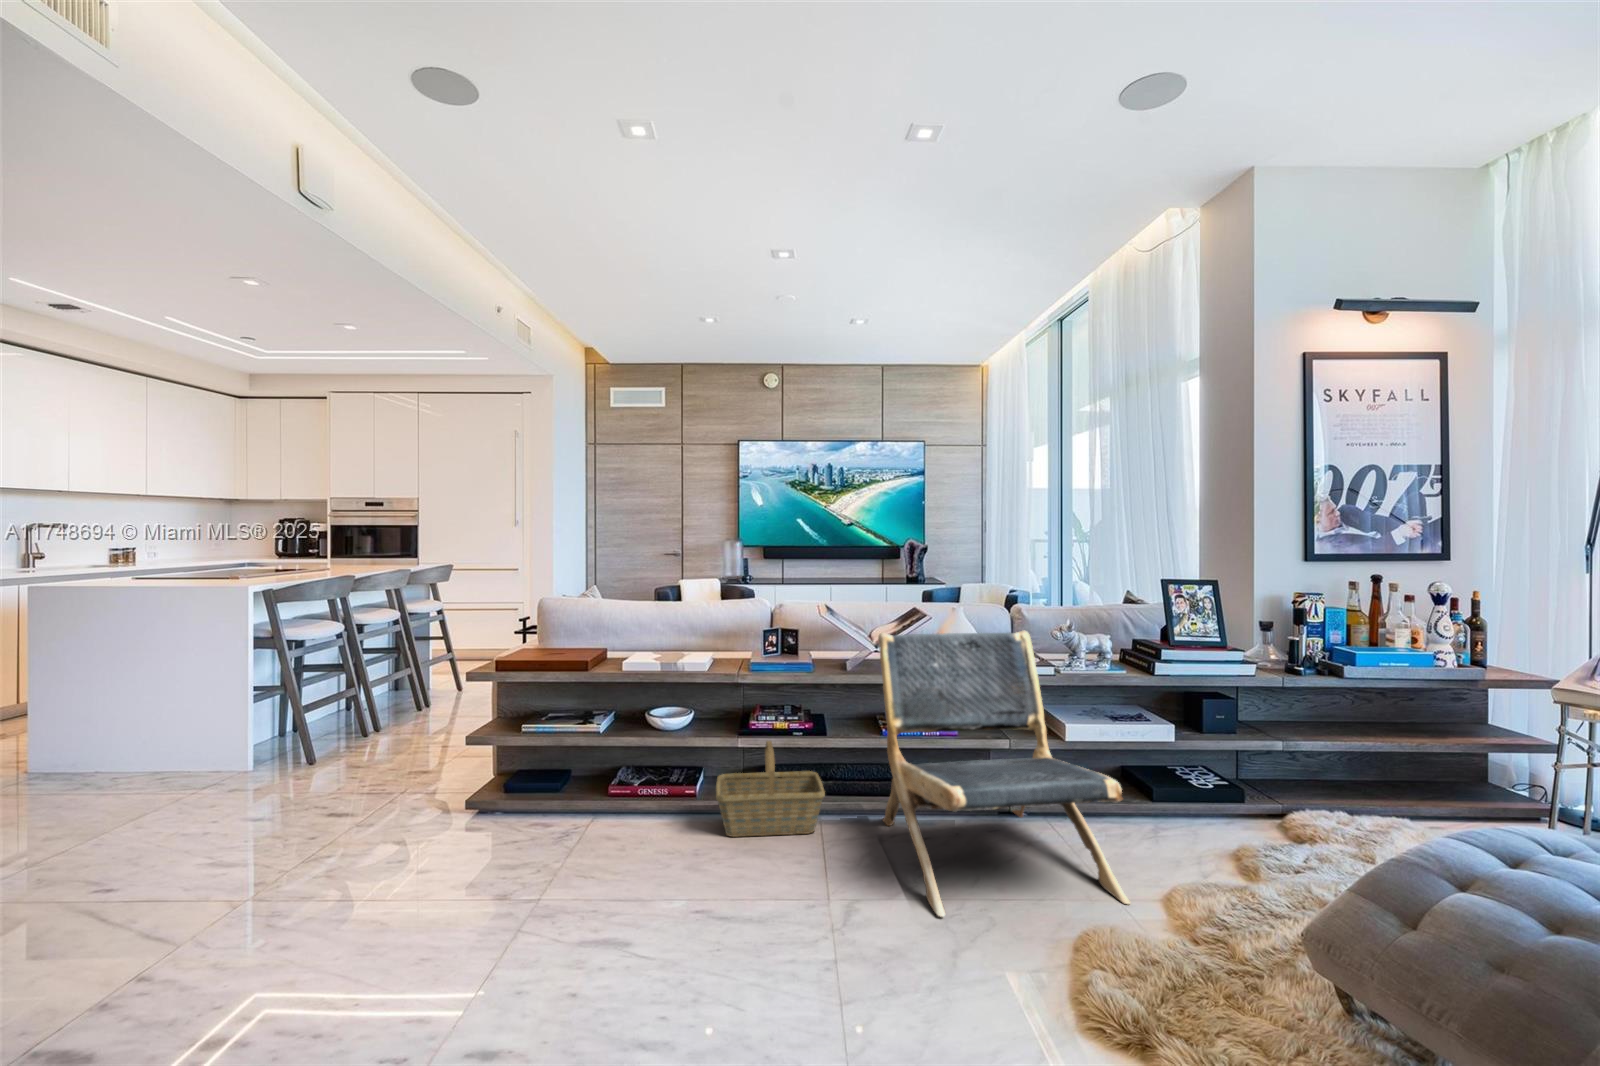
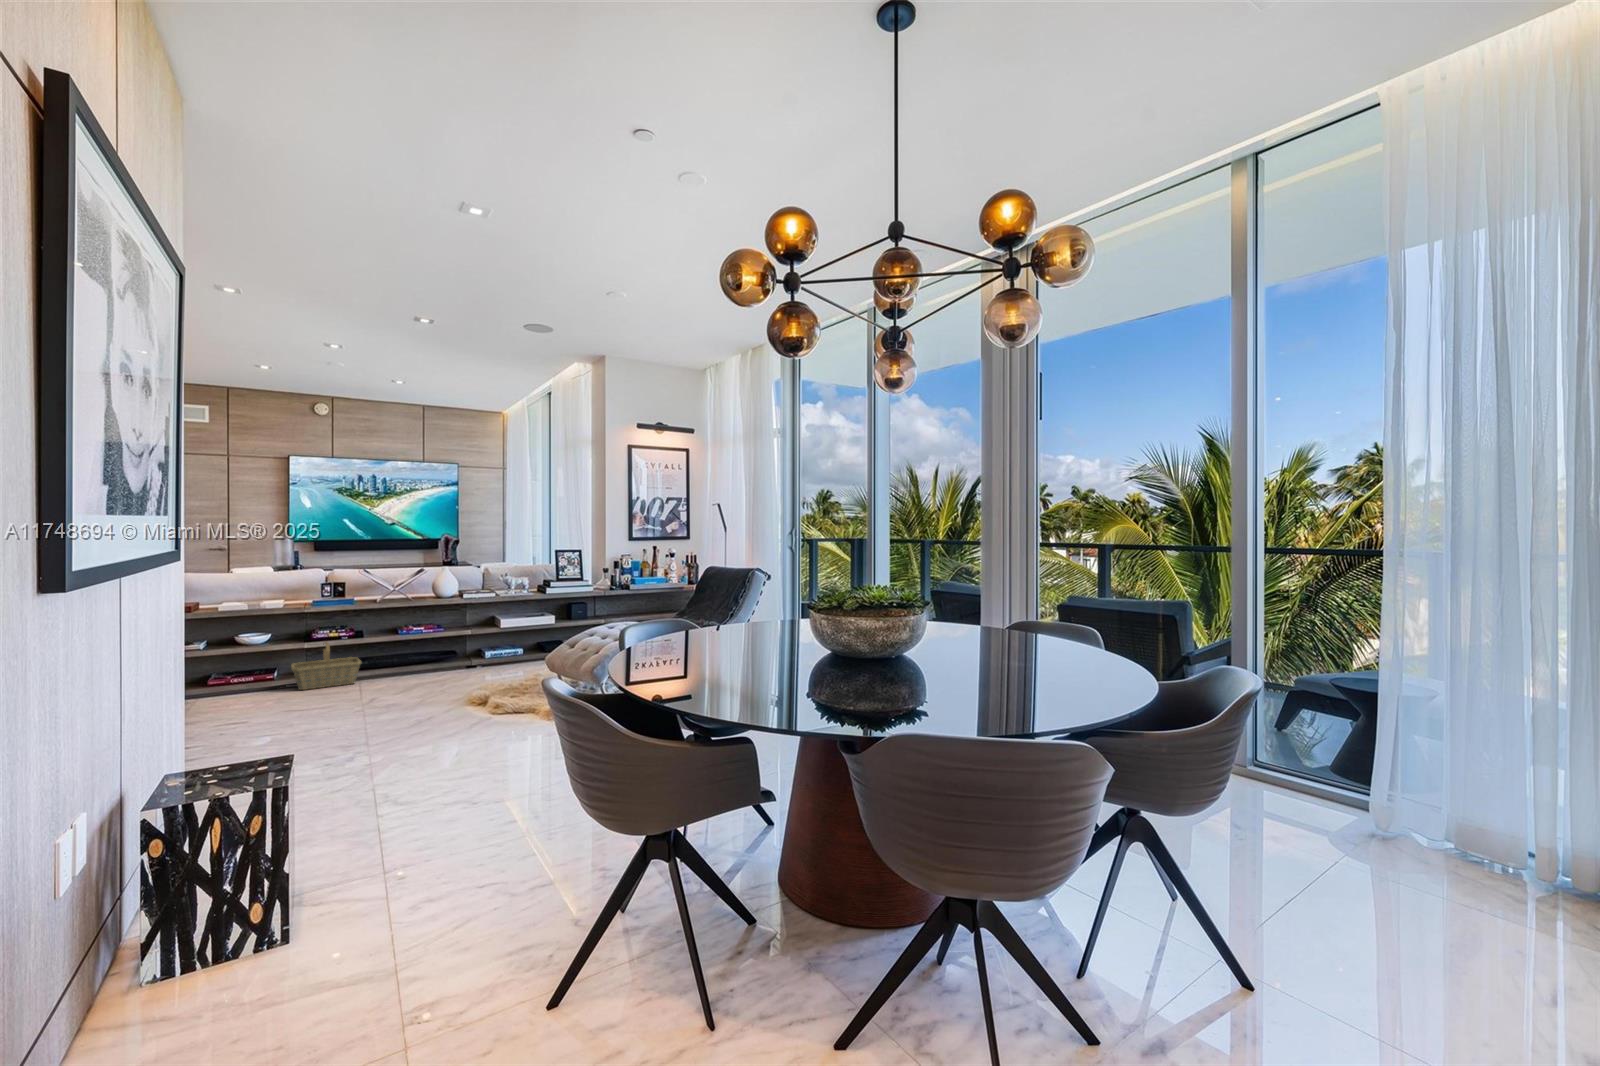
lounge chair: present [878,631,1130,917] -> none [394,577,511,695]

